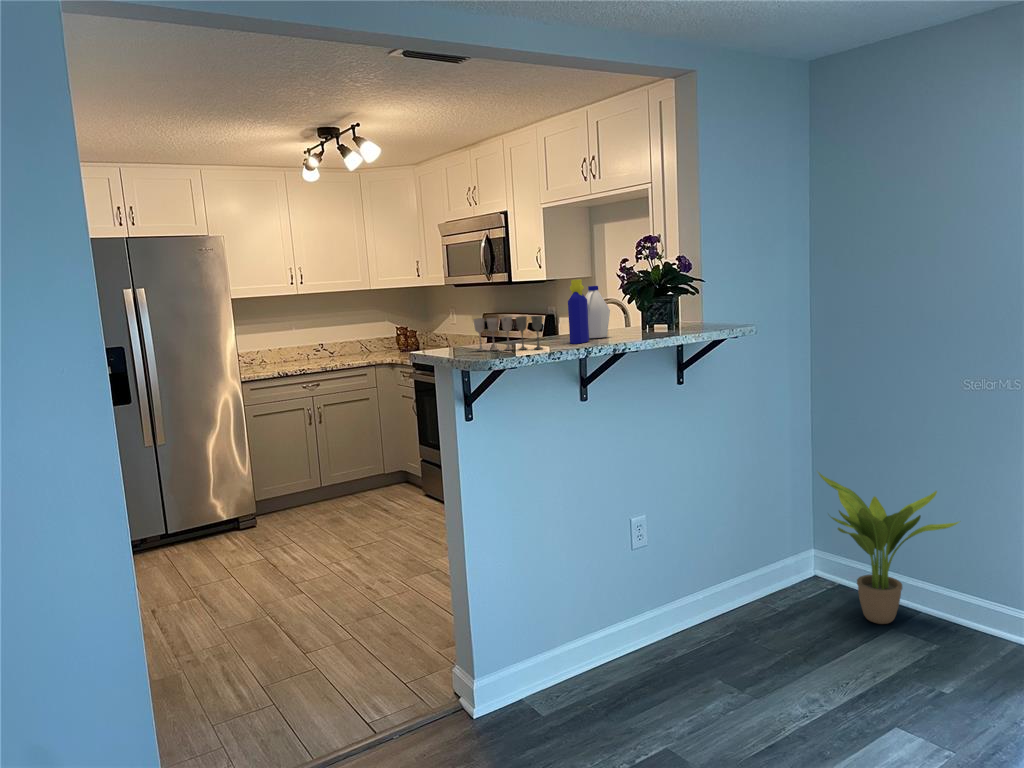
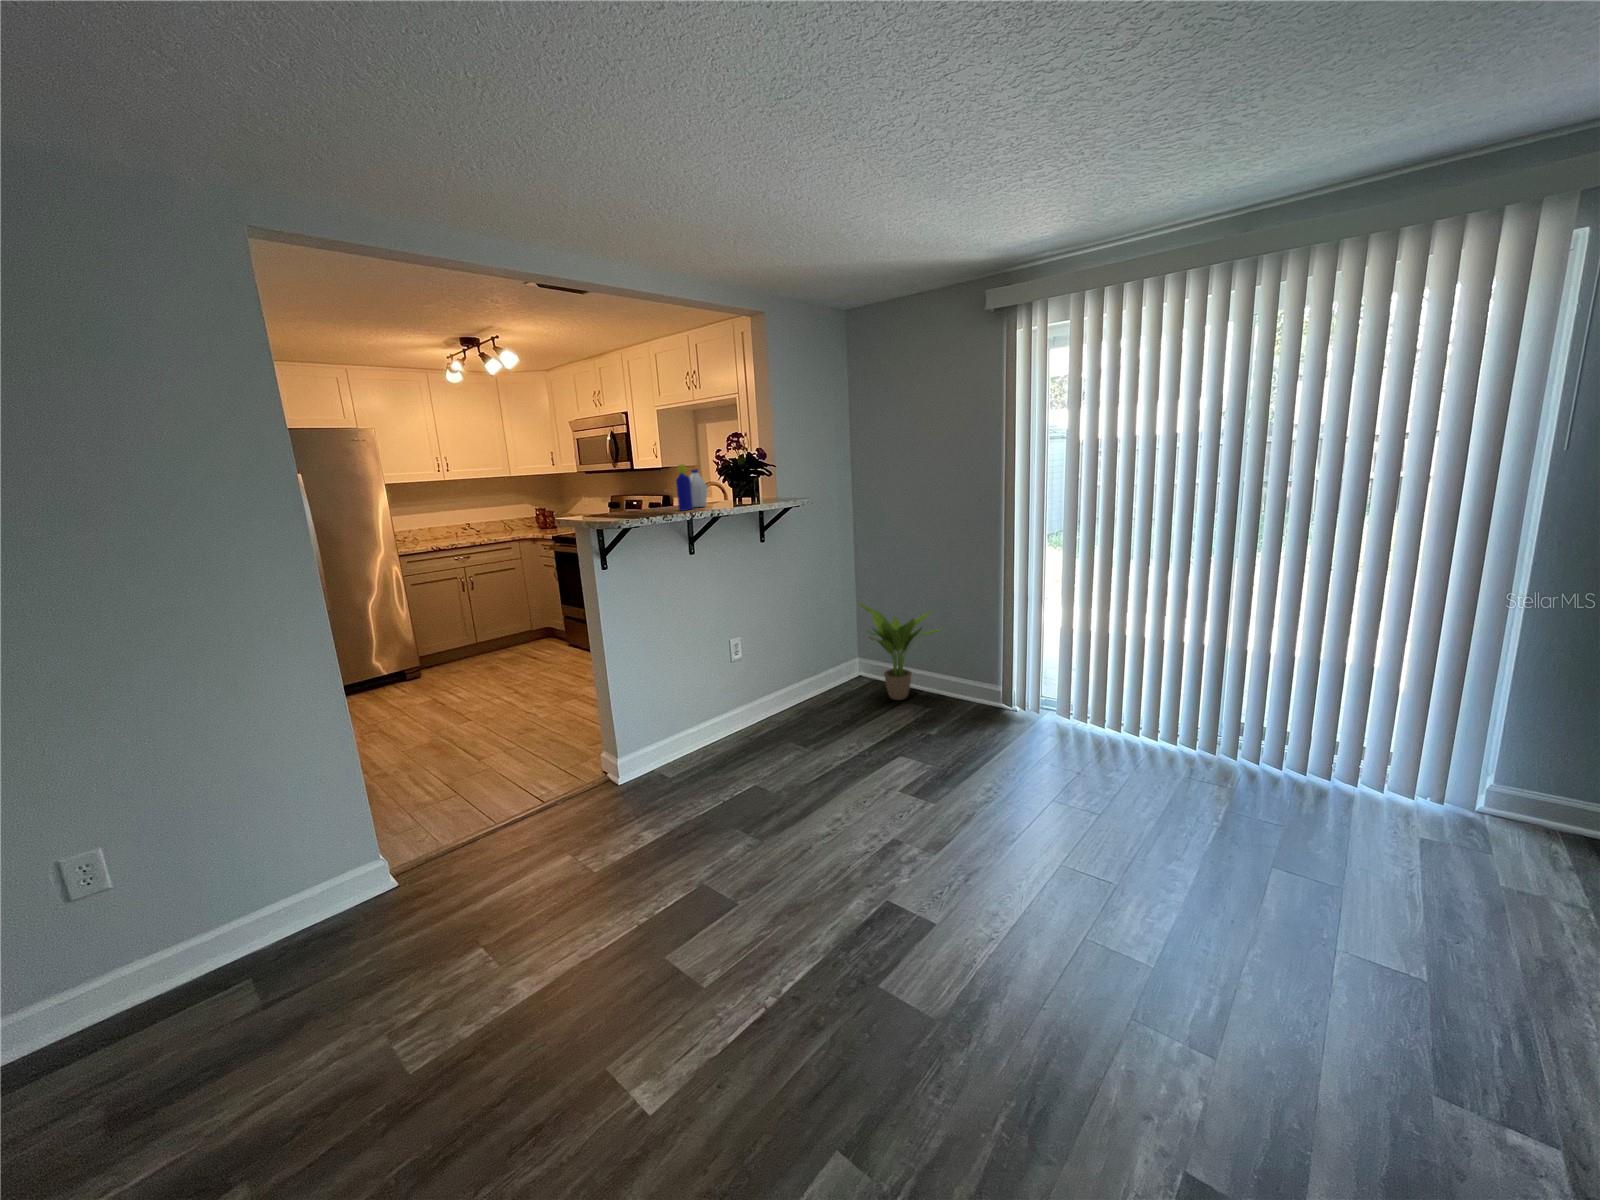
wine glass: present [474,316,543,351] -> none [606,490,659,516]

